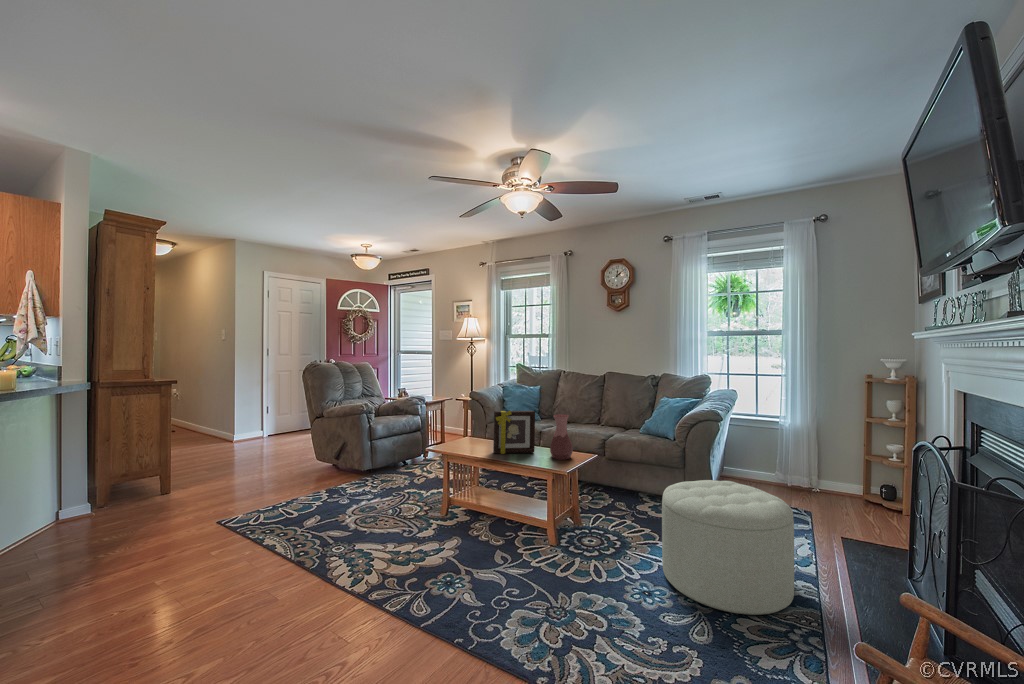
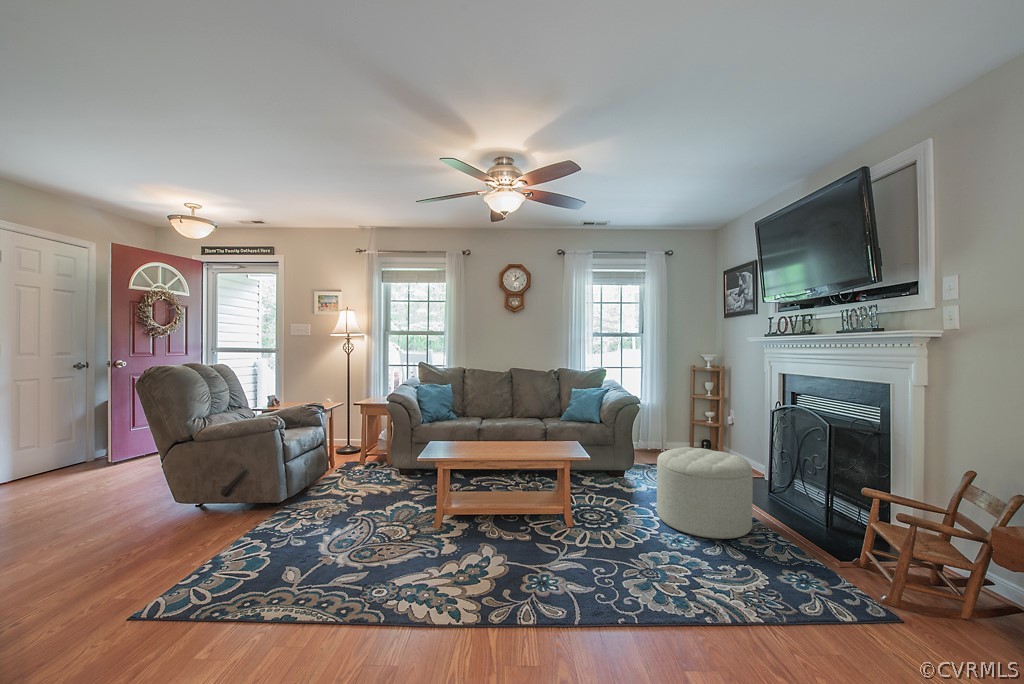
picture frame: present [493,410,535,454] -> none [492,407,526,453]
vase: present [550,414,573,460] -> none [542,408,562,450]

